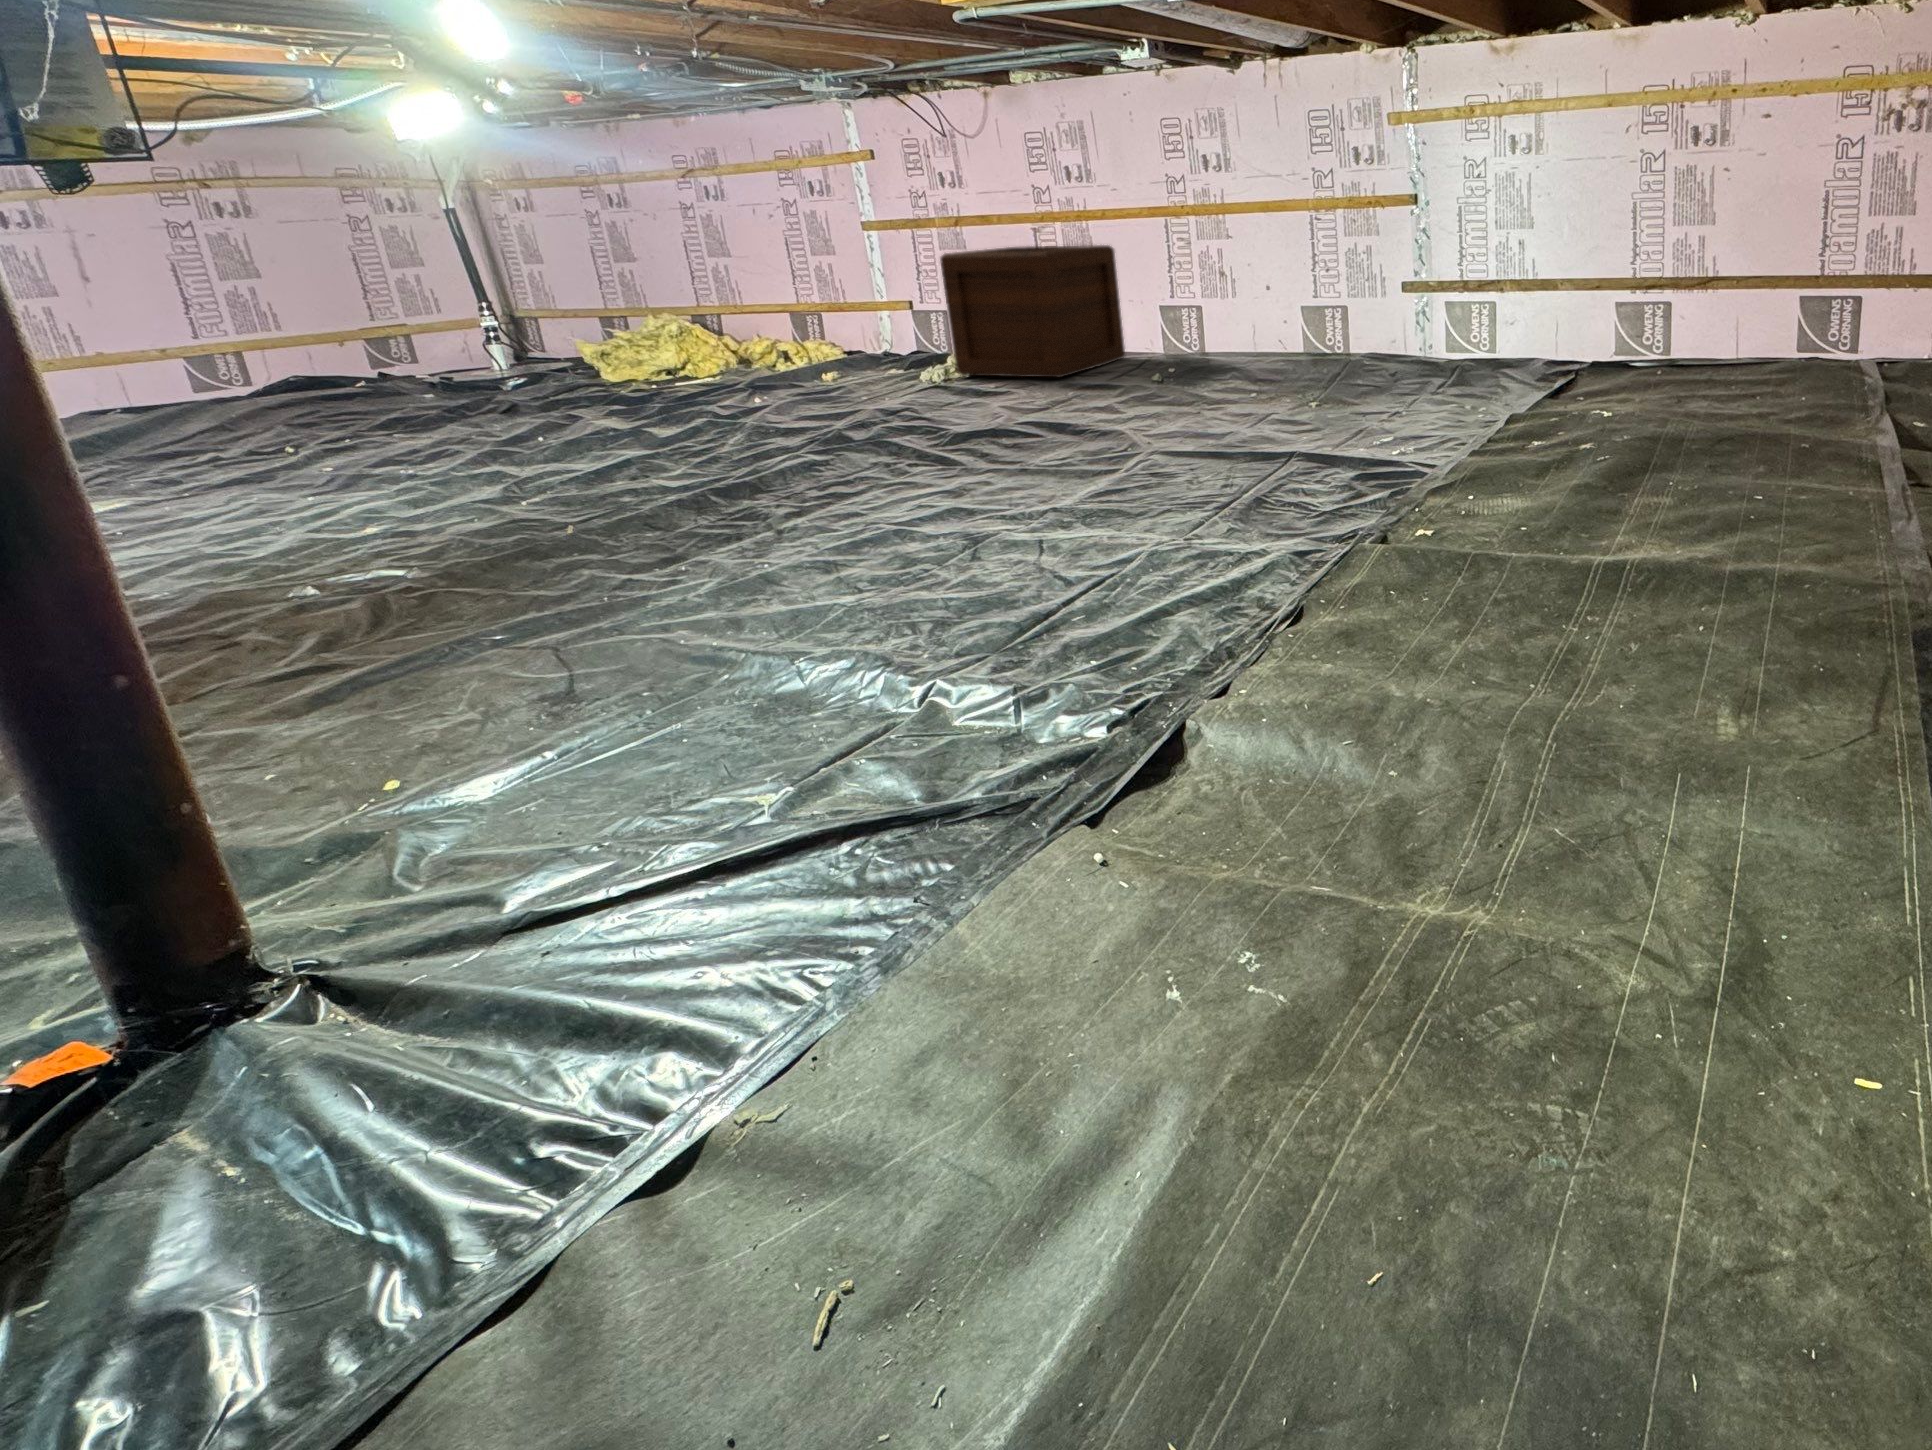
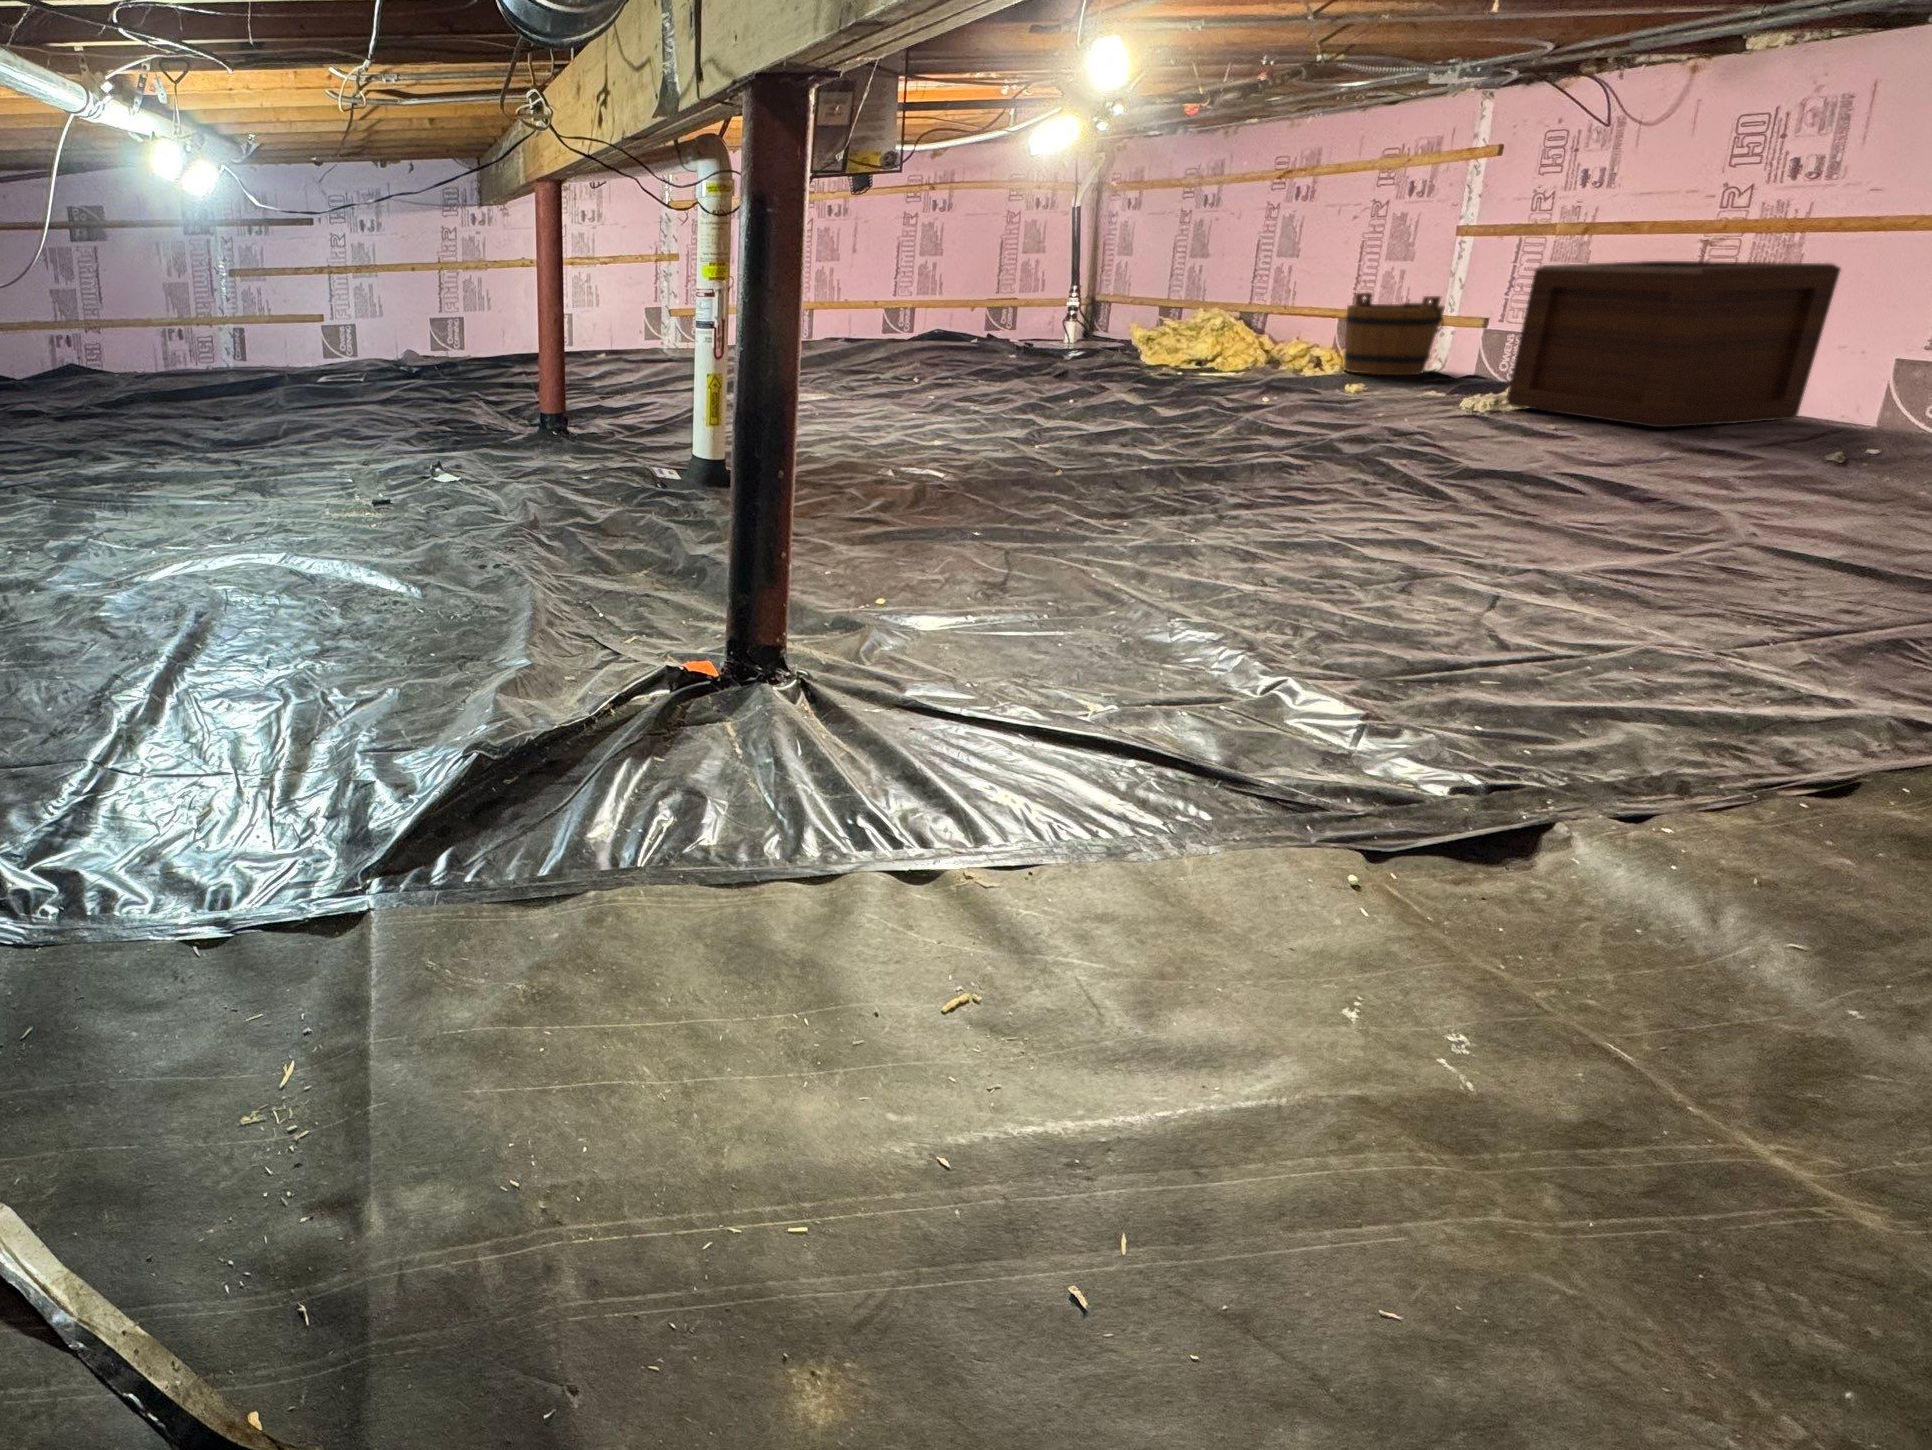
bucket: none [798,285,884,363] -> present [1344,292,1444,375]

